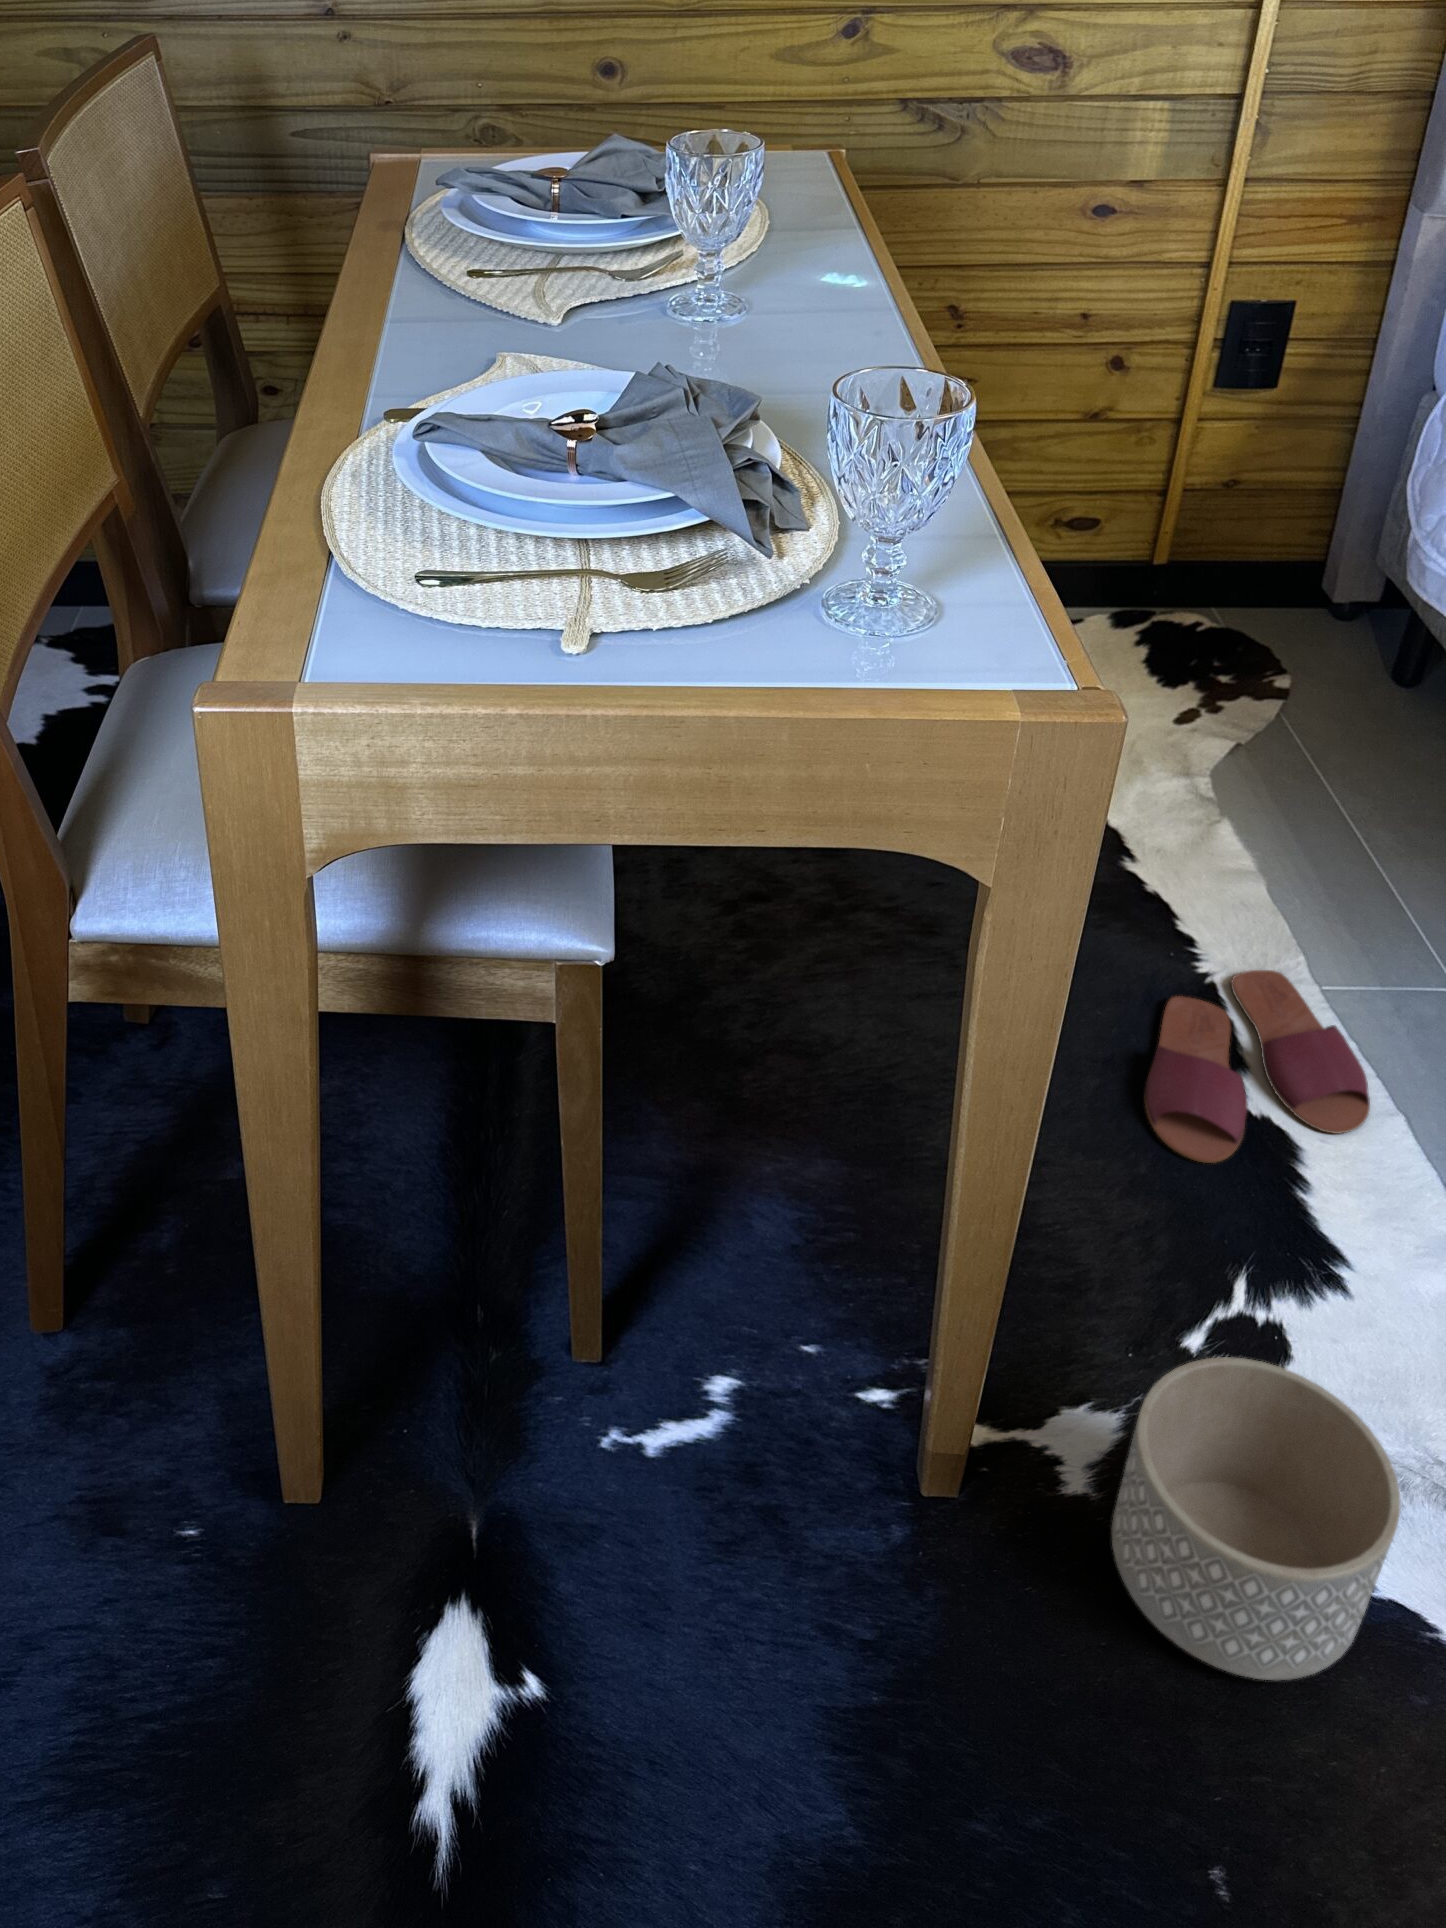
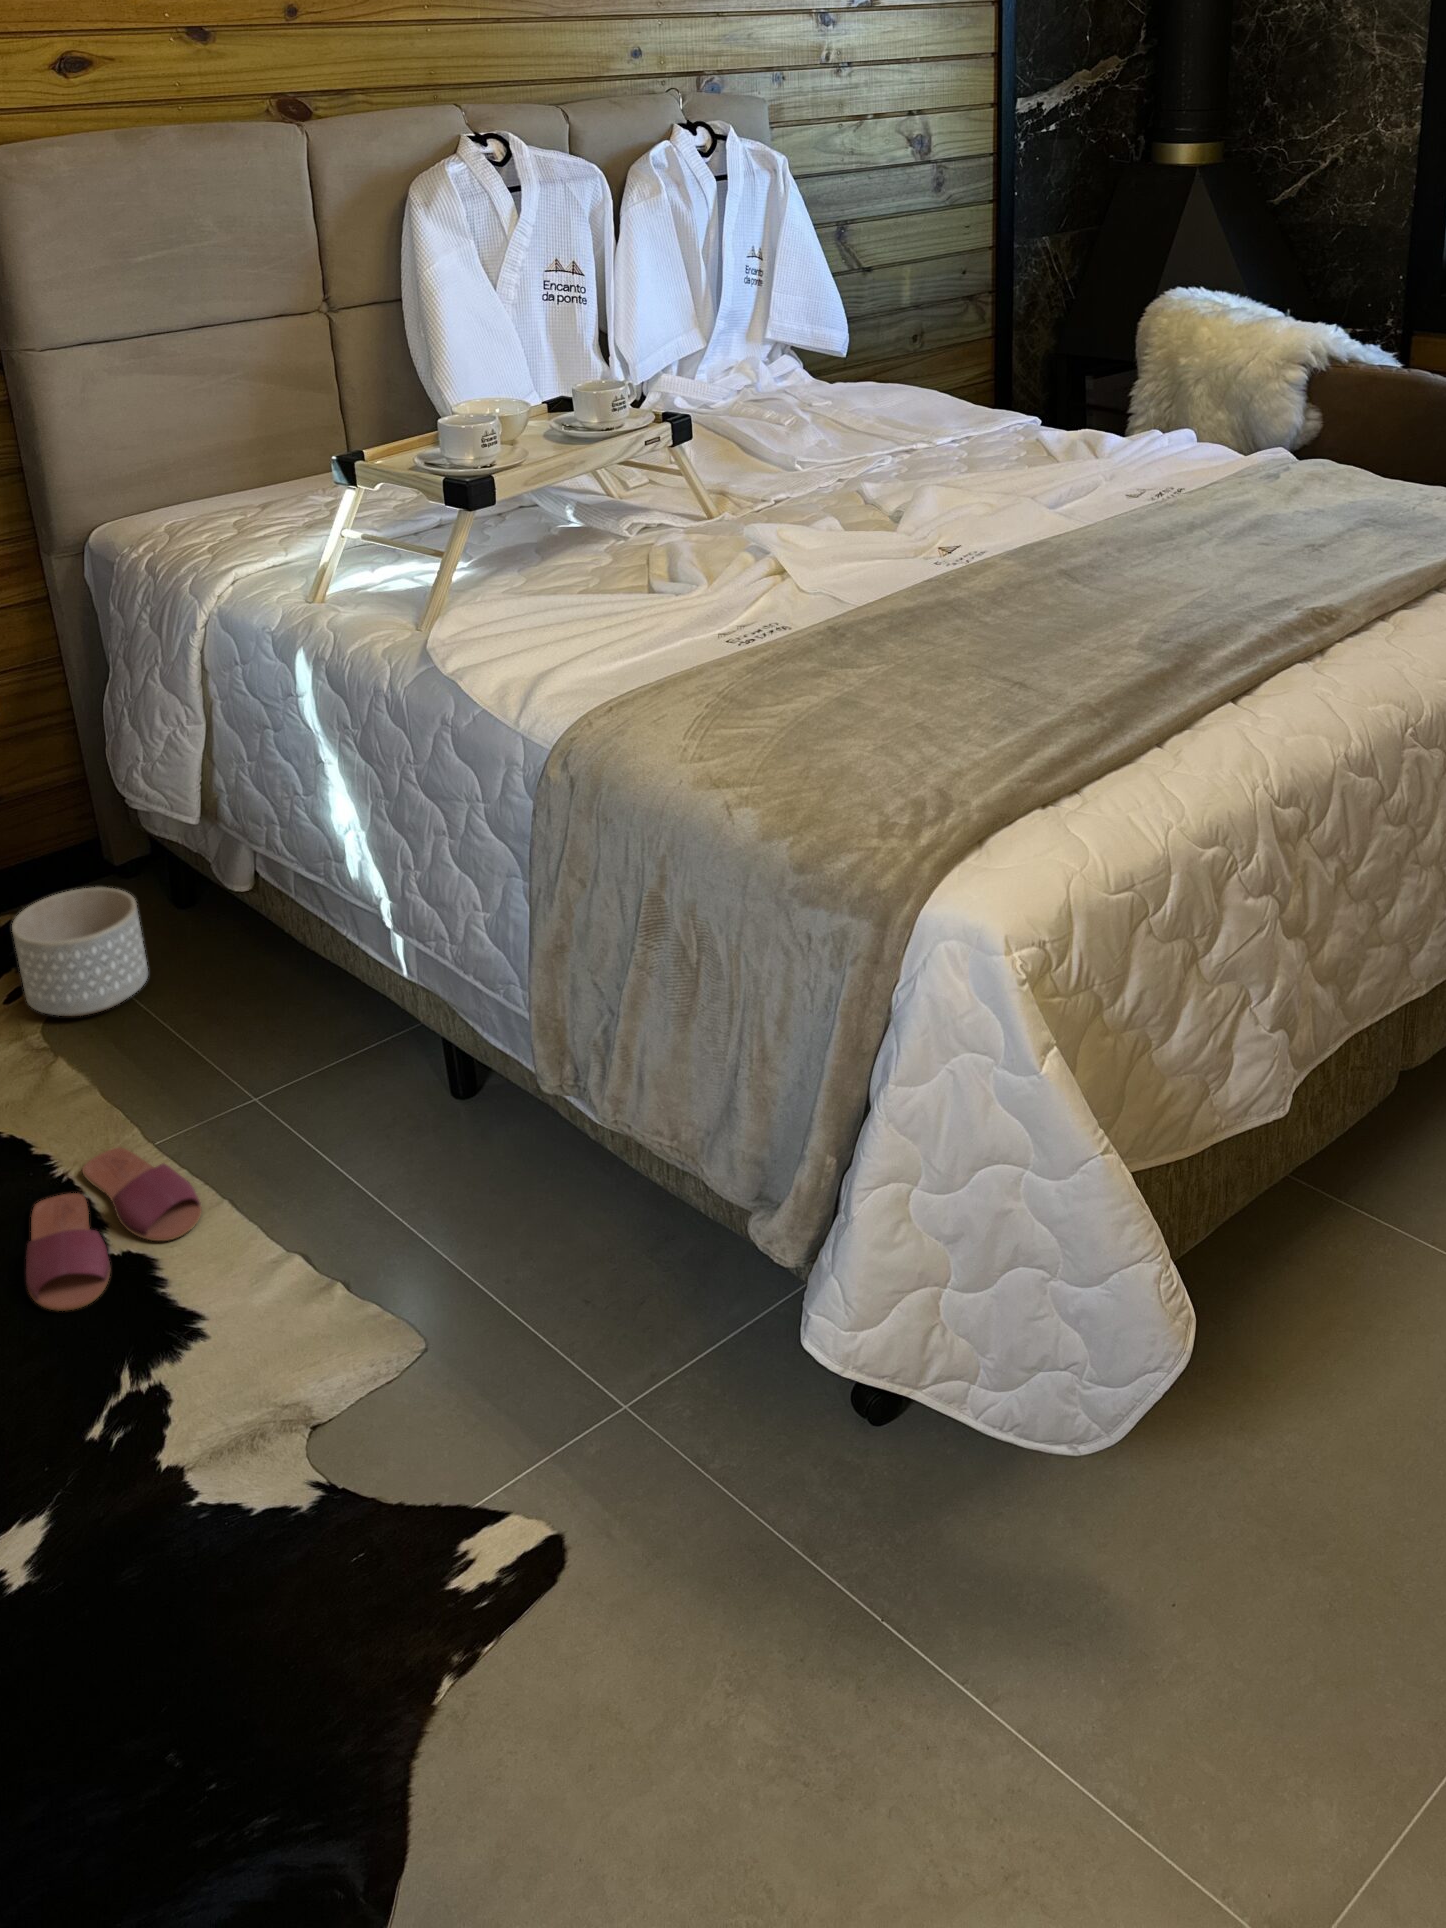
planter: present [1112,1357,1400,1680] -> present [12,887,148,1016]

